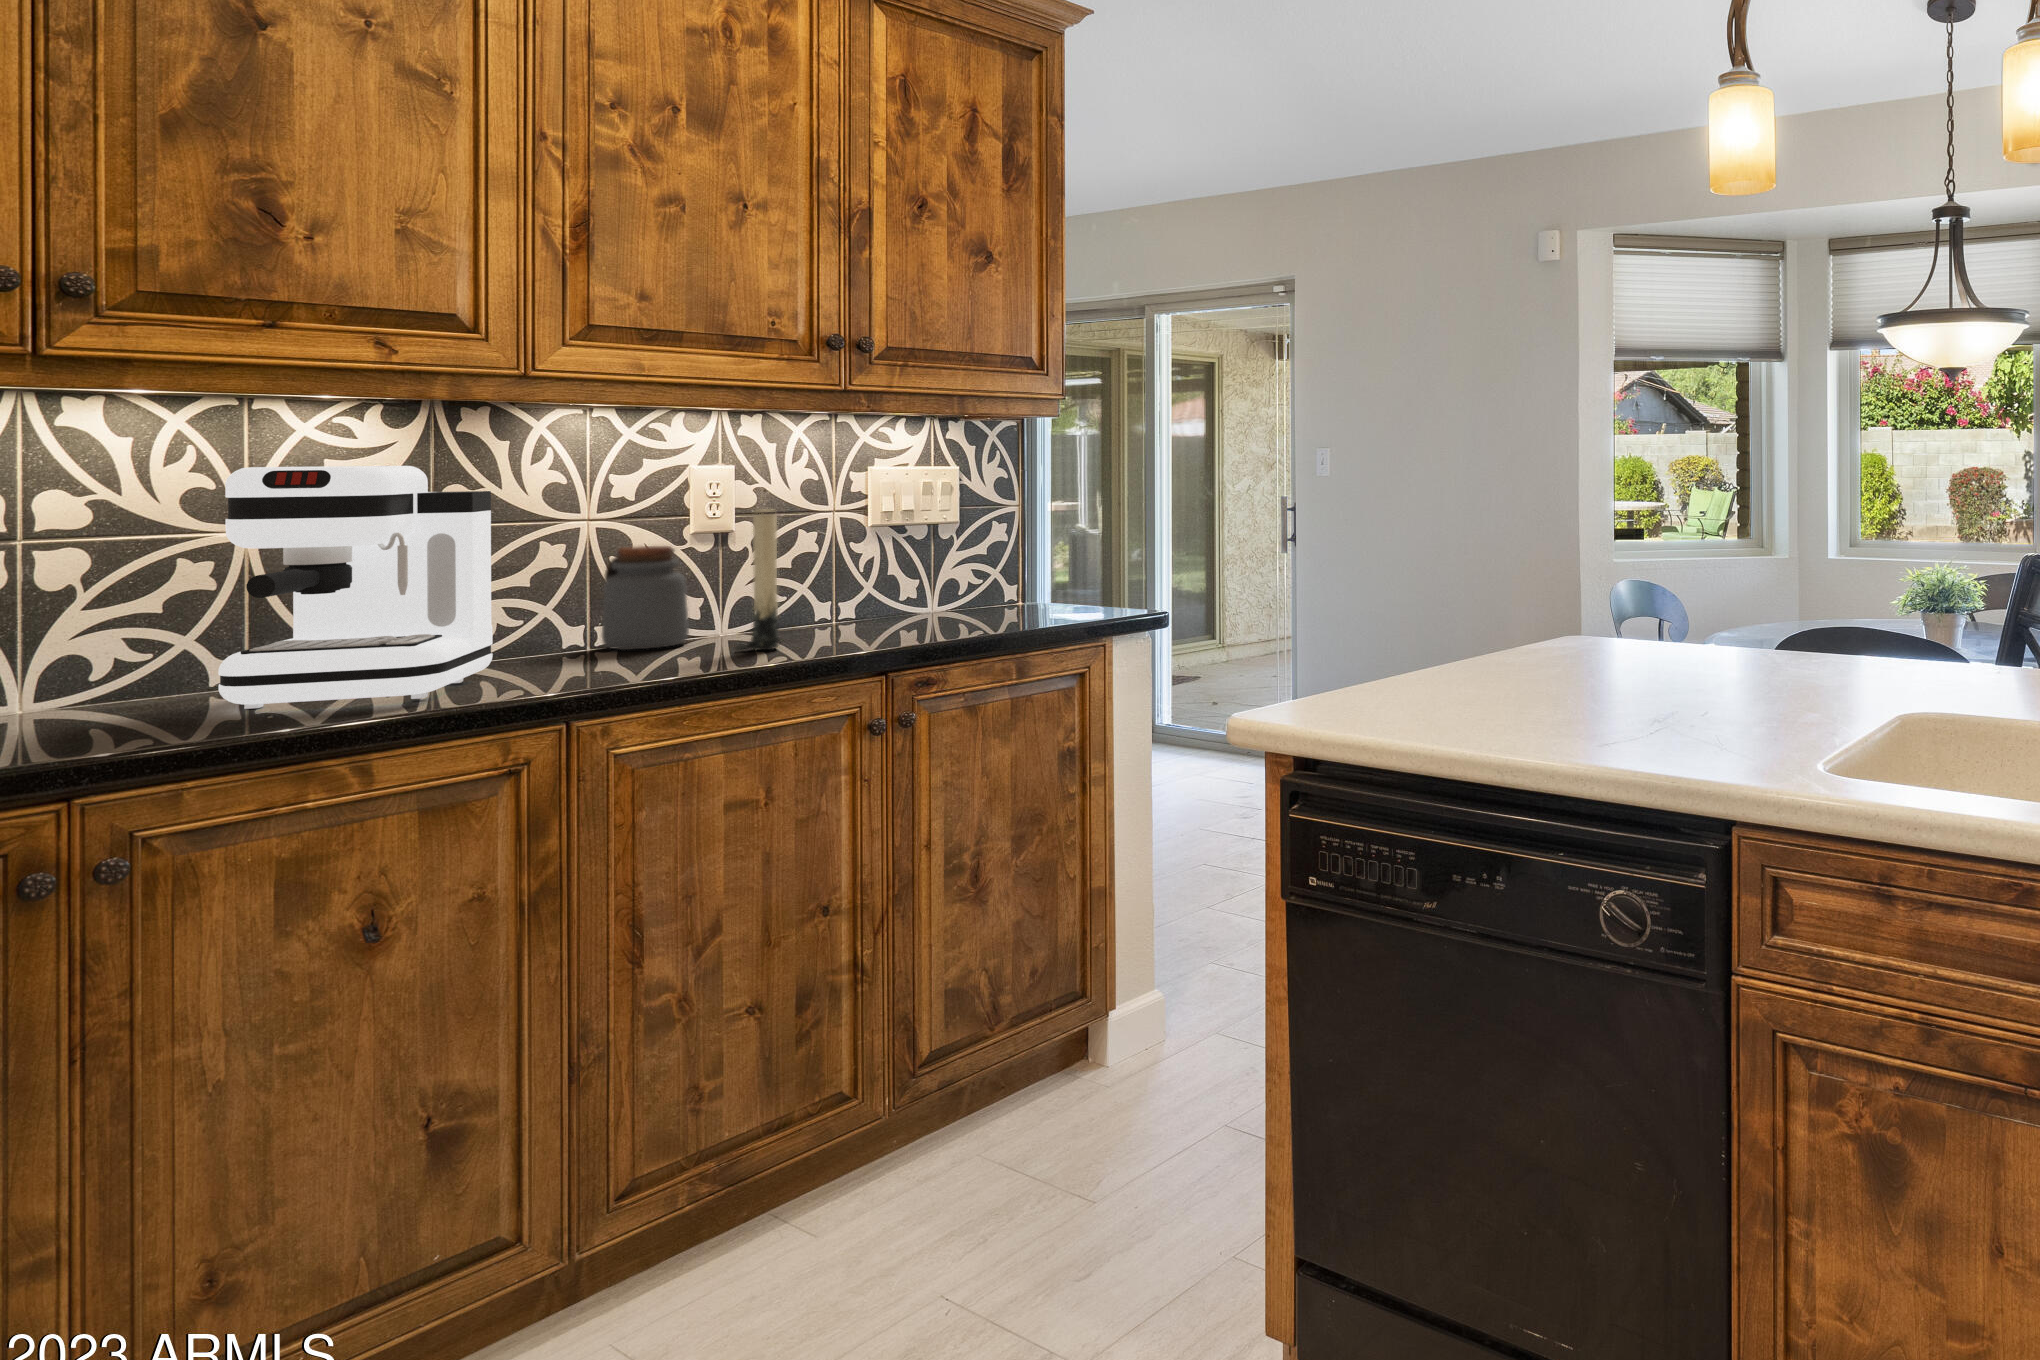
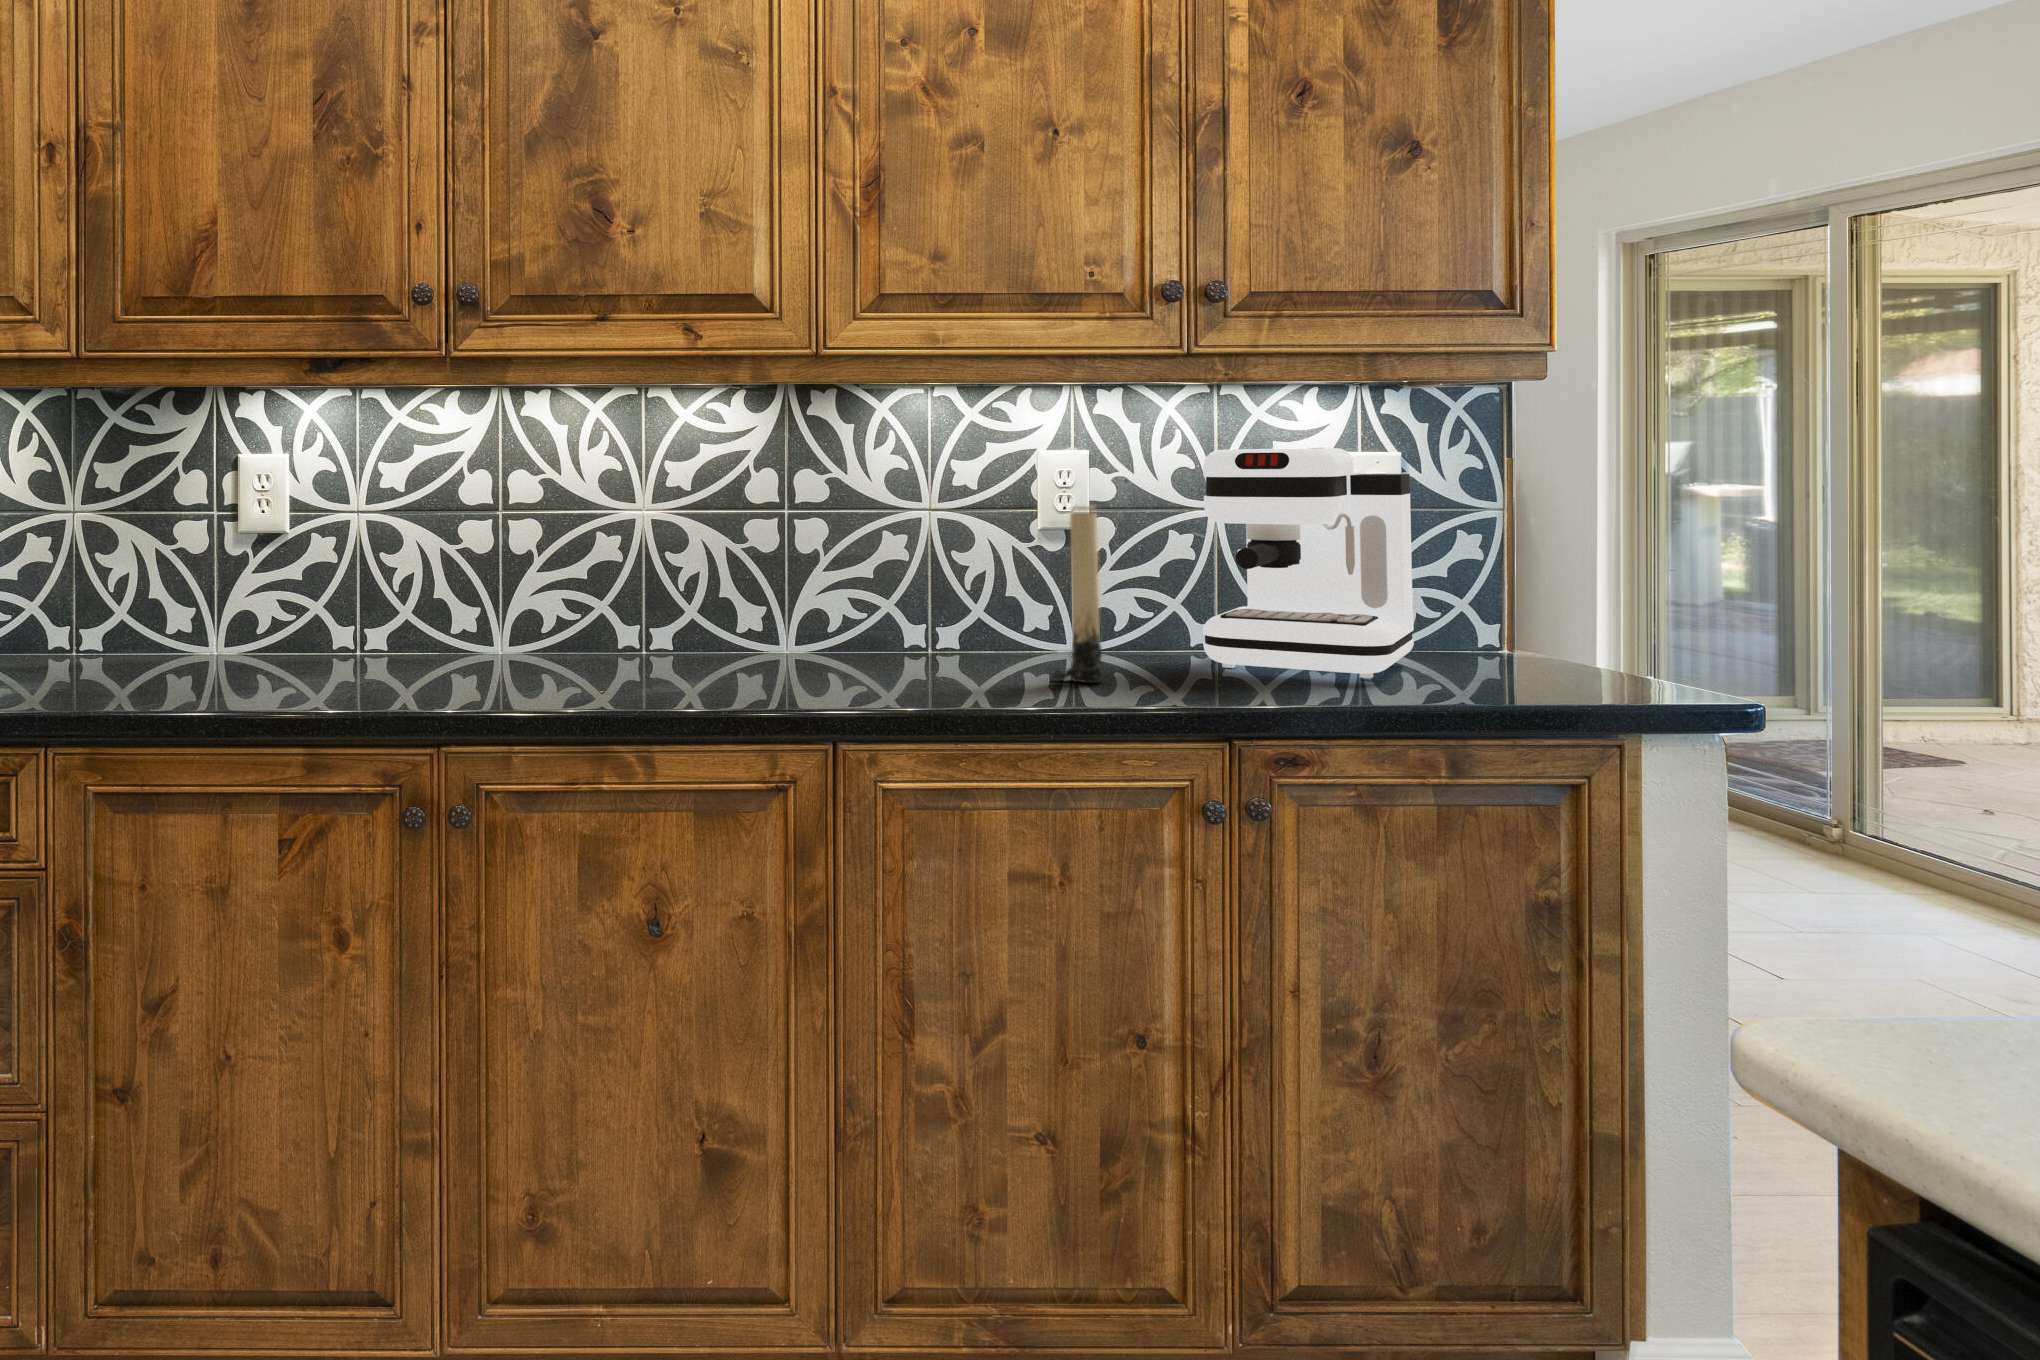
coffee maker: present [219,466,493,709] -> present [1203,448,1414,678]
jar: present [602,546,689,650] -> none [934,544,1023,663]

